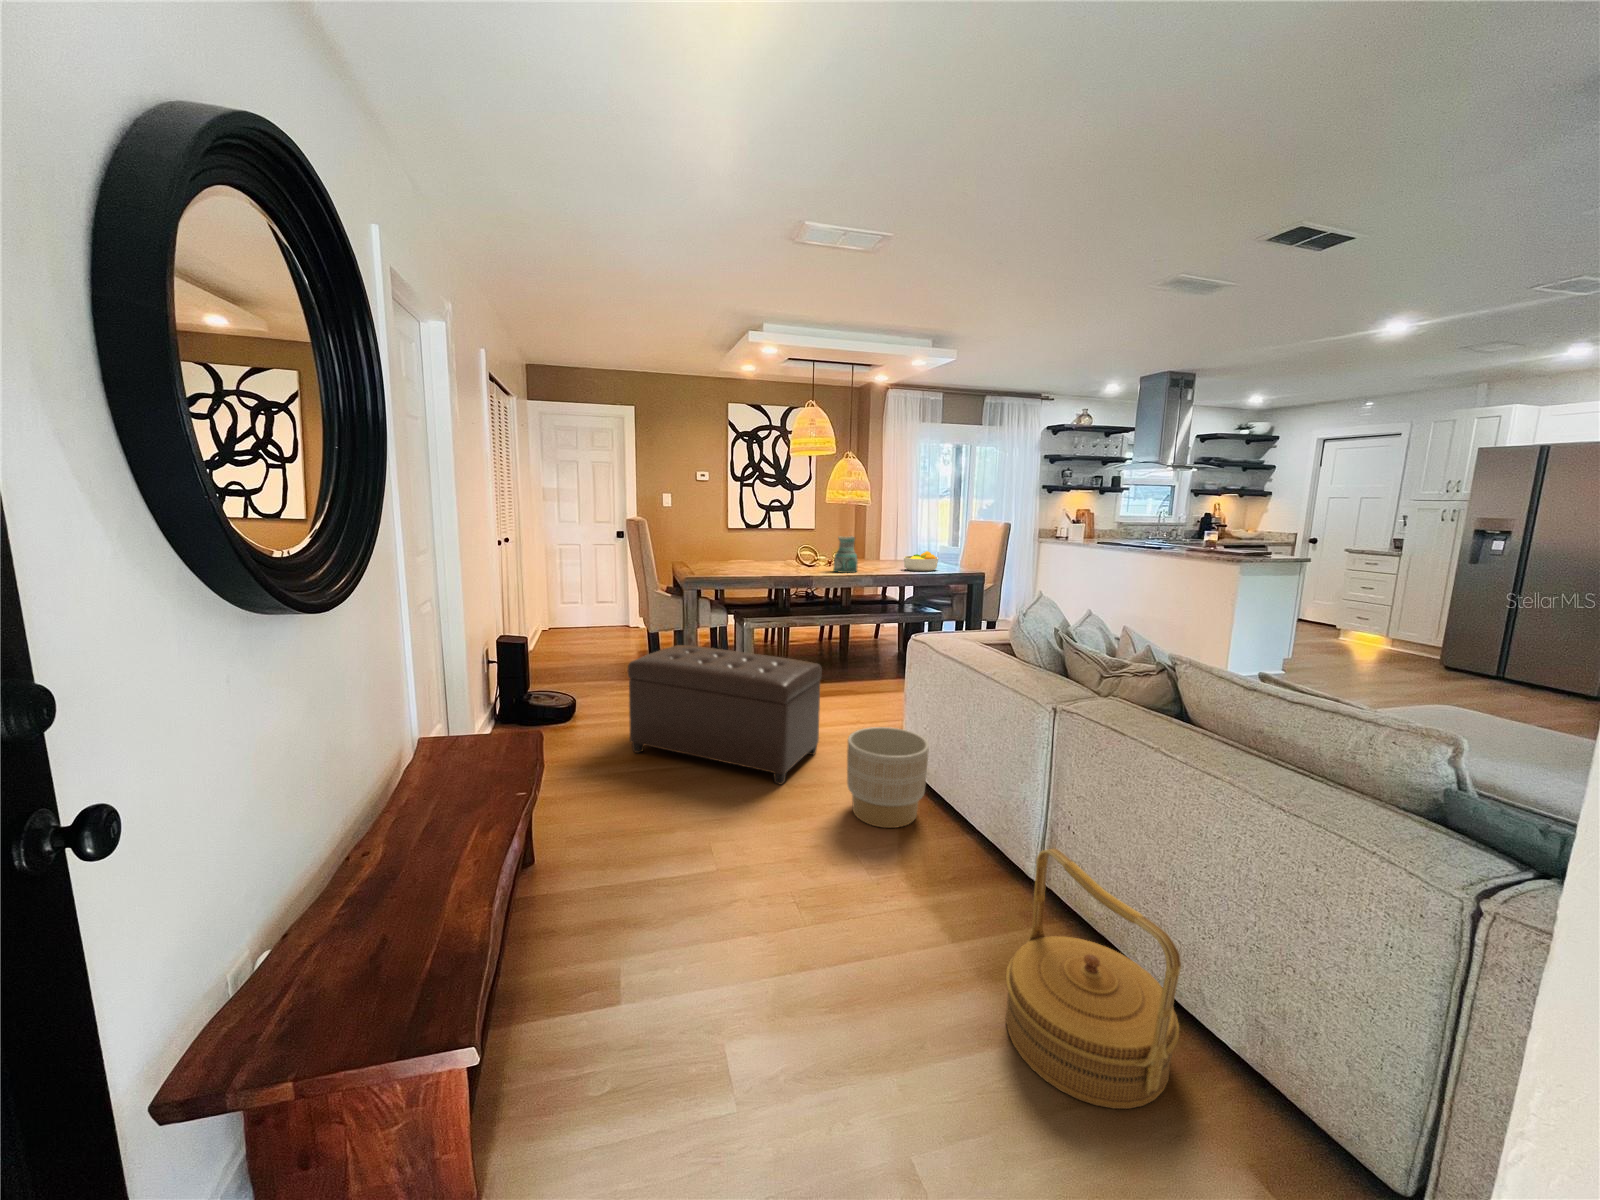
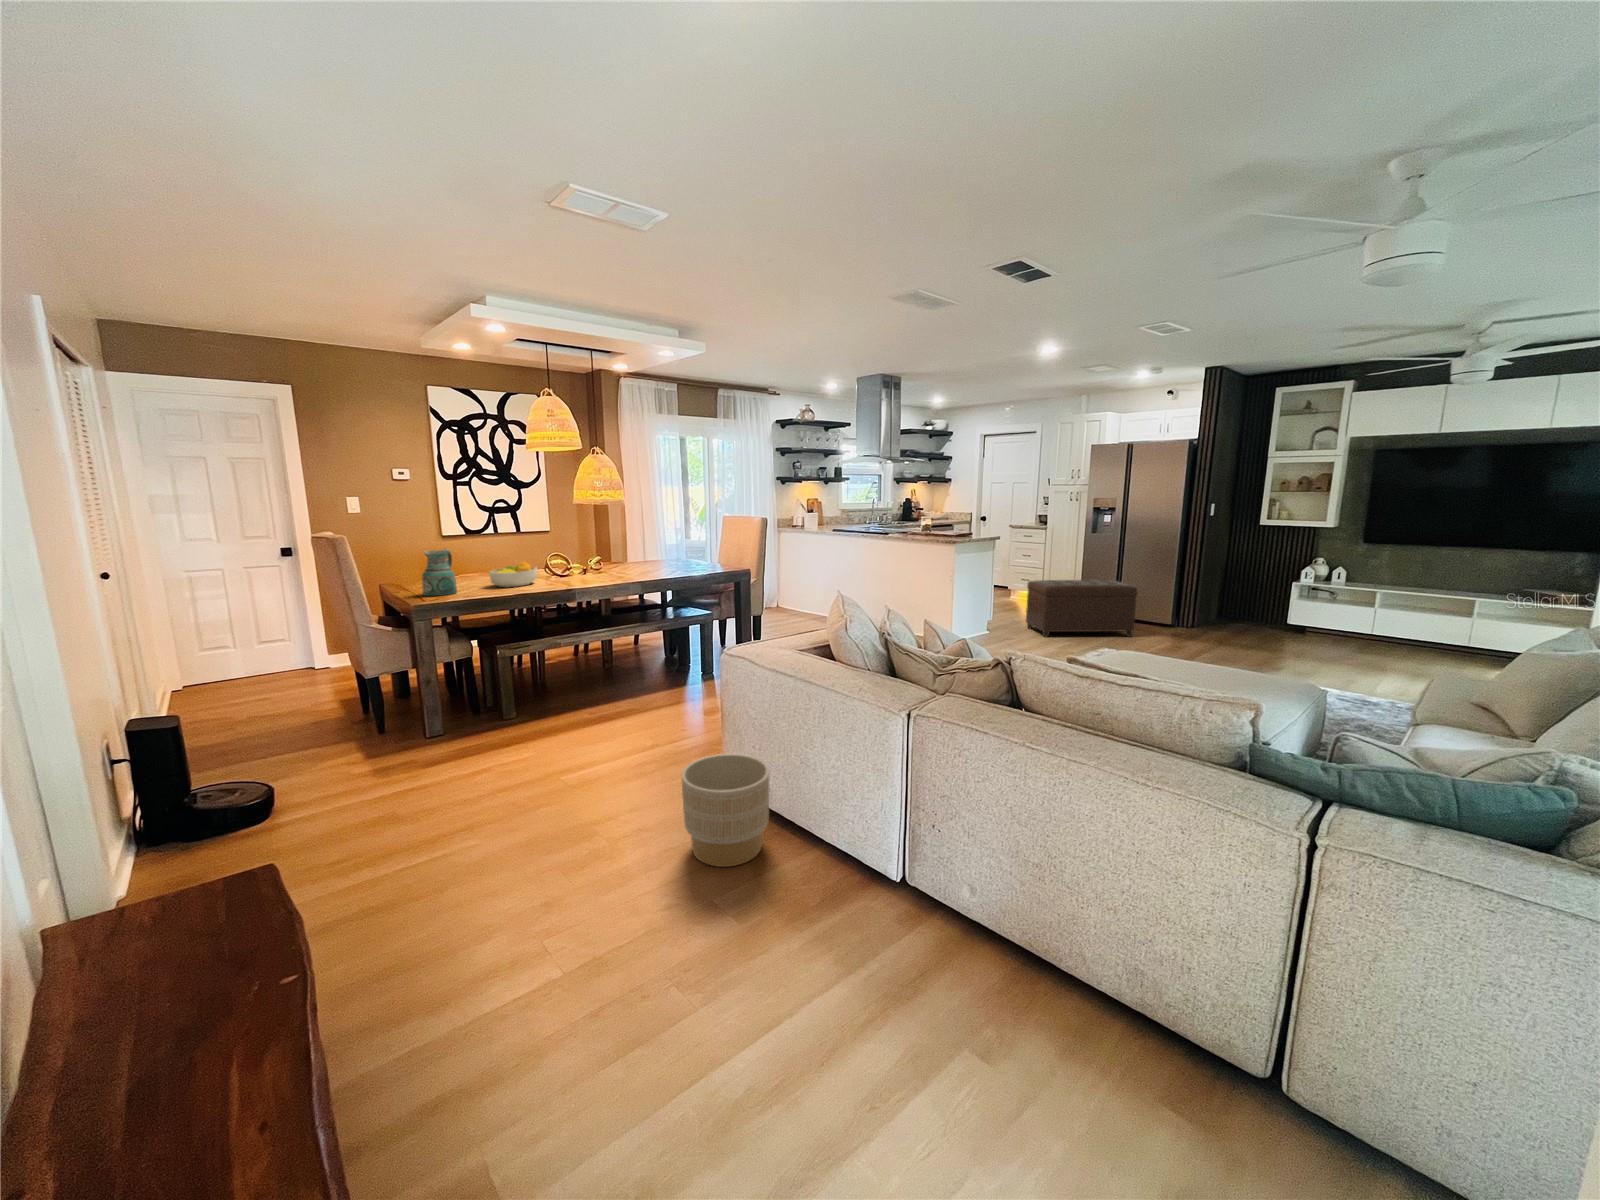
ceramic pitcher: present [833,536,858,573] -> present [422,549,457,596]
fruit bowl: present [904,551,938,571] -> present [489,561,537,587]
ottoman: present [628,645,822,784] -> present [1026,580,1138,637]
woven basket: present [1006,848,1181,1109] -> none [928,860,1102,1105]

